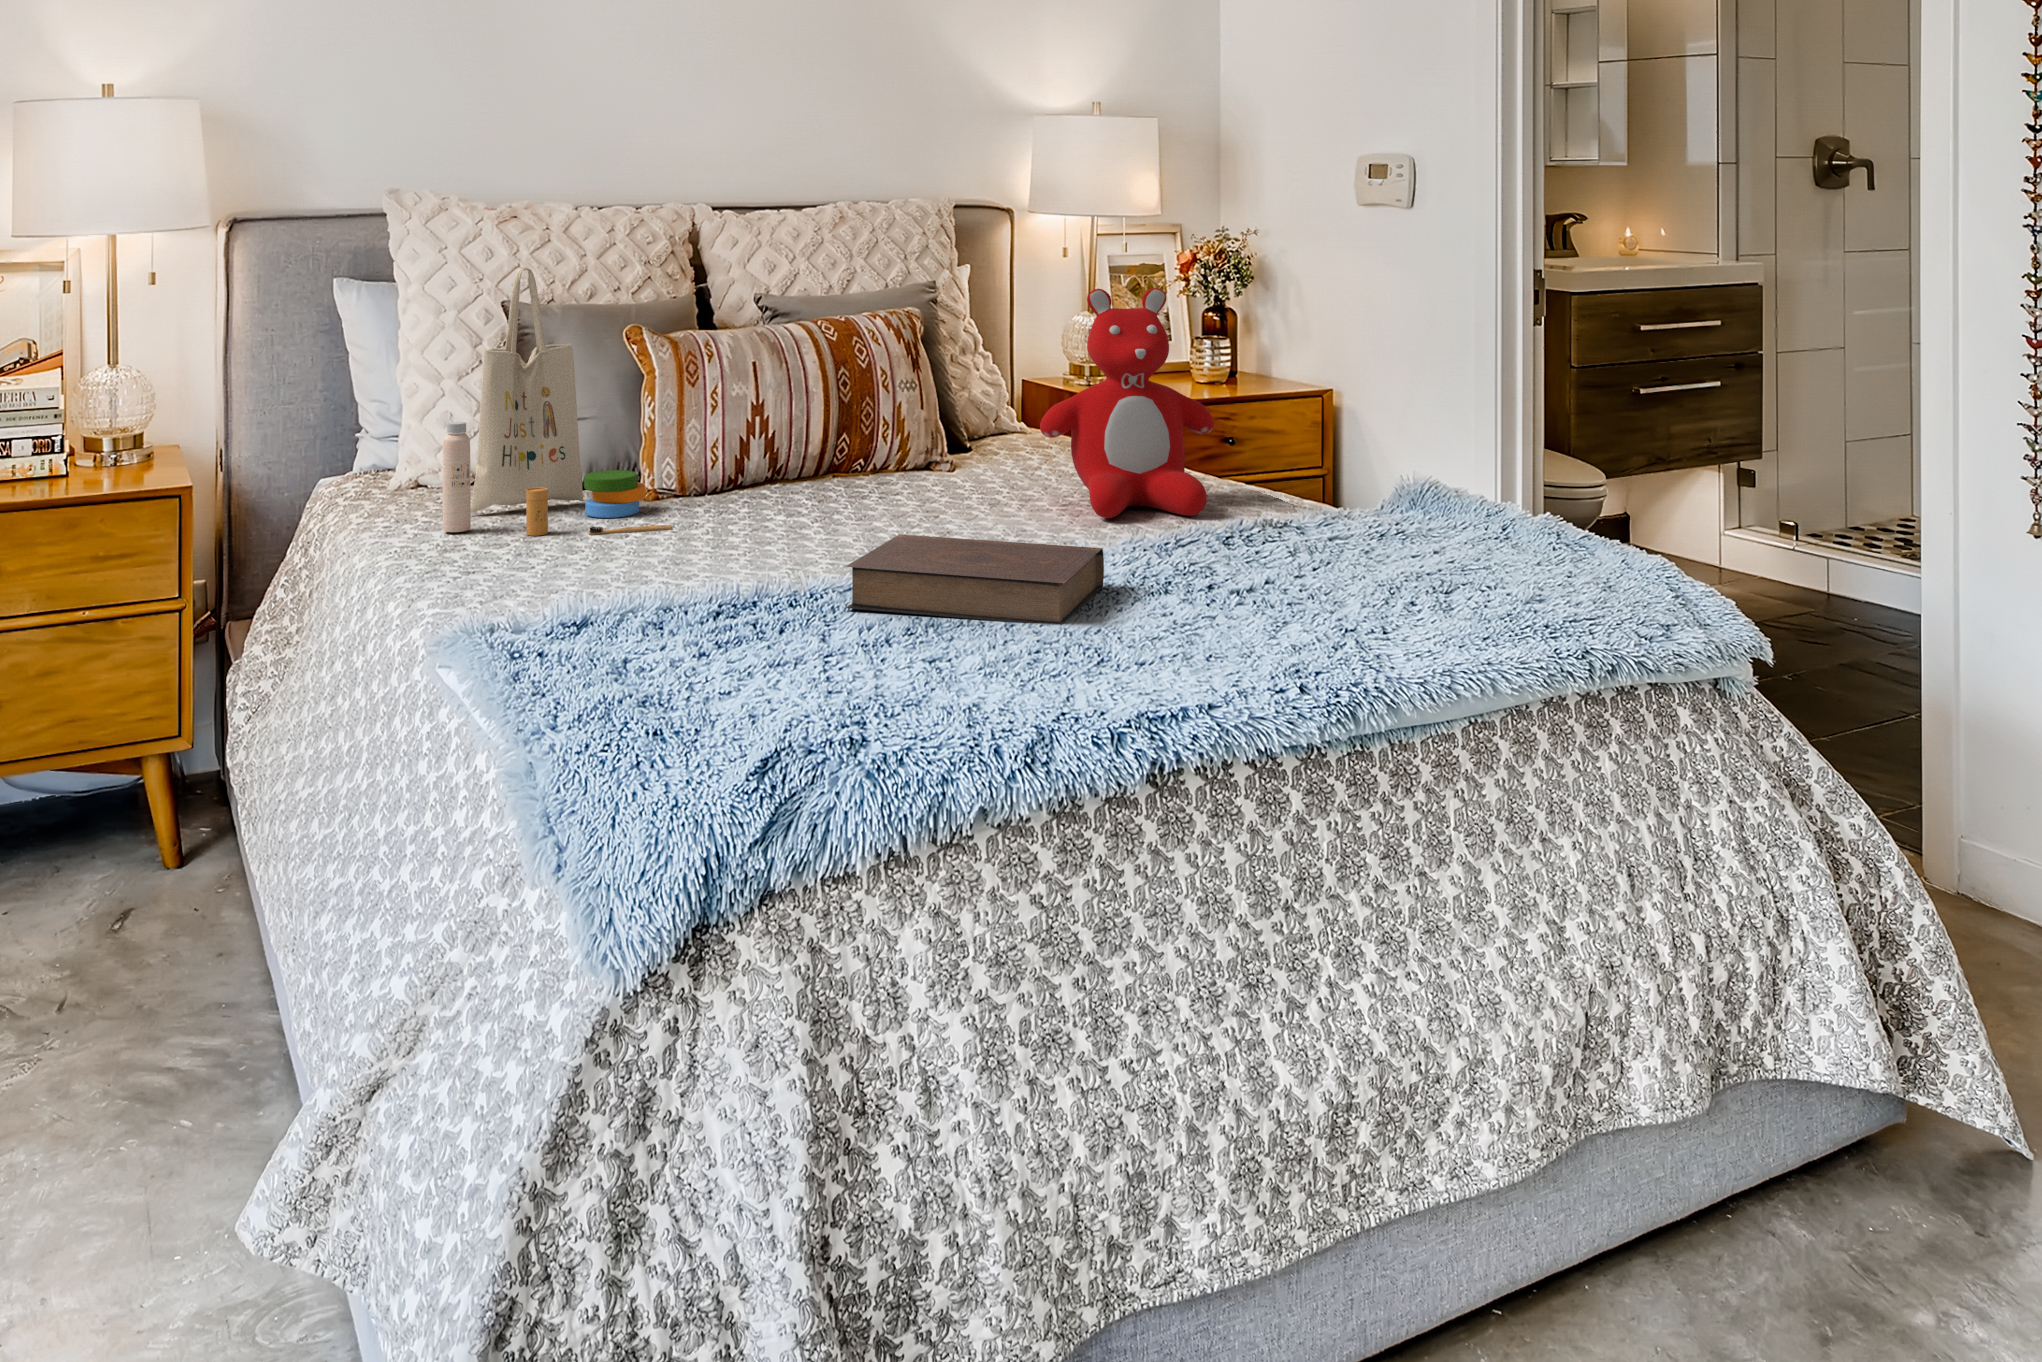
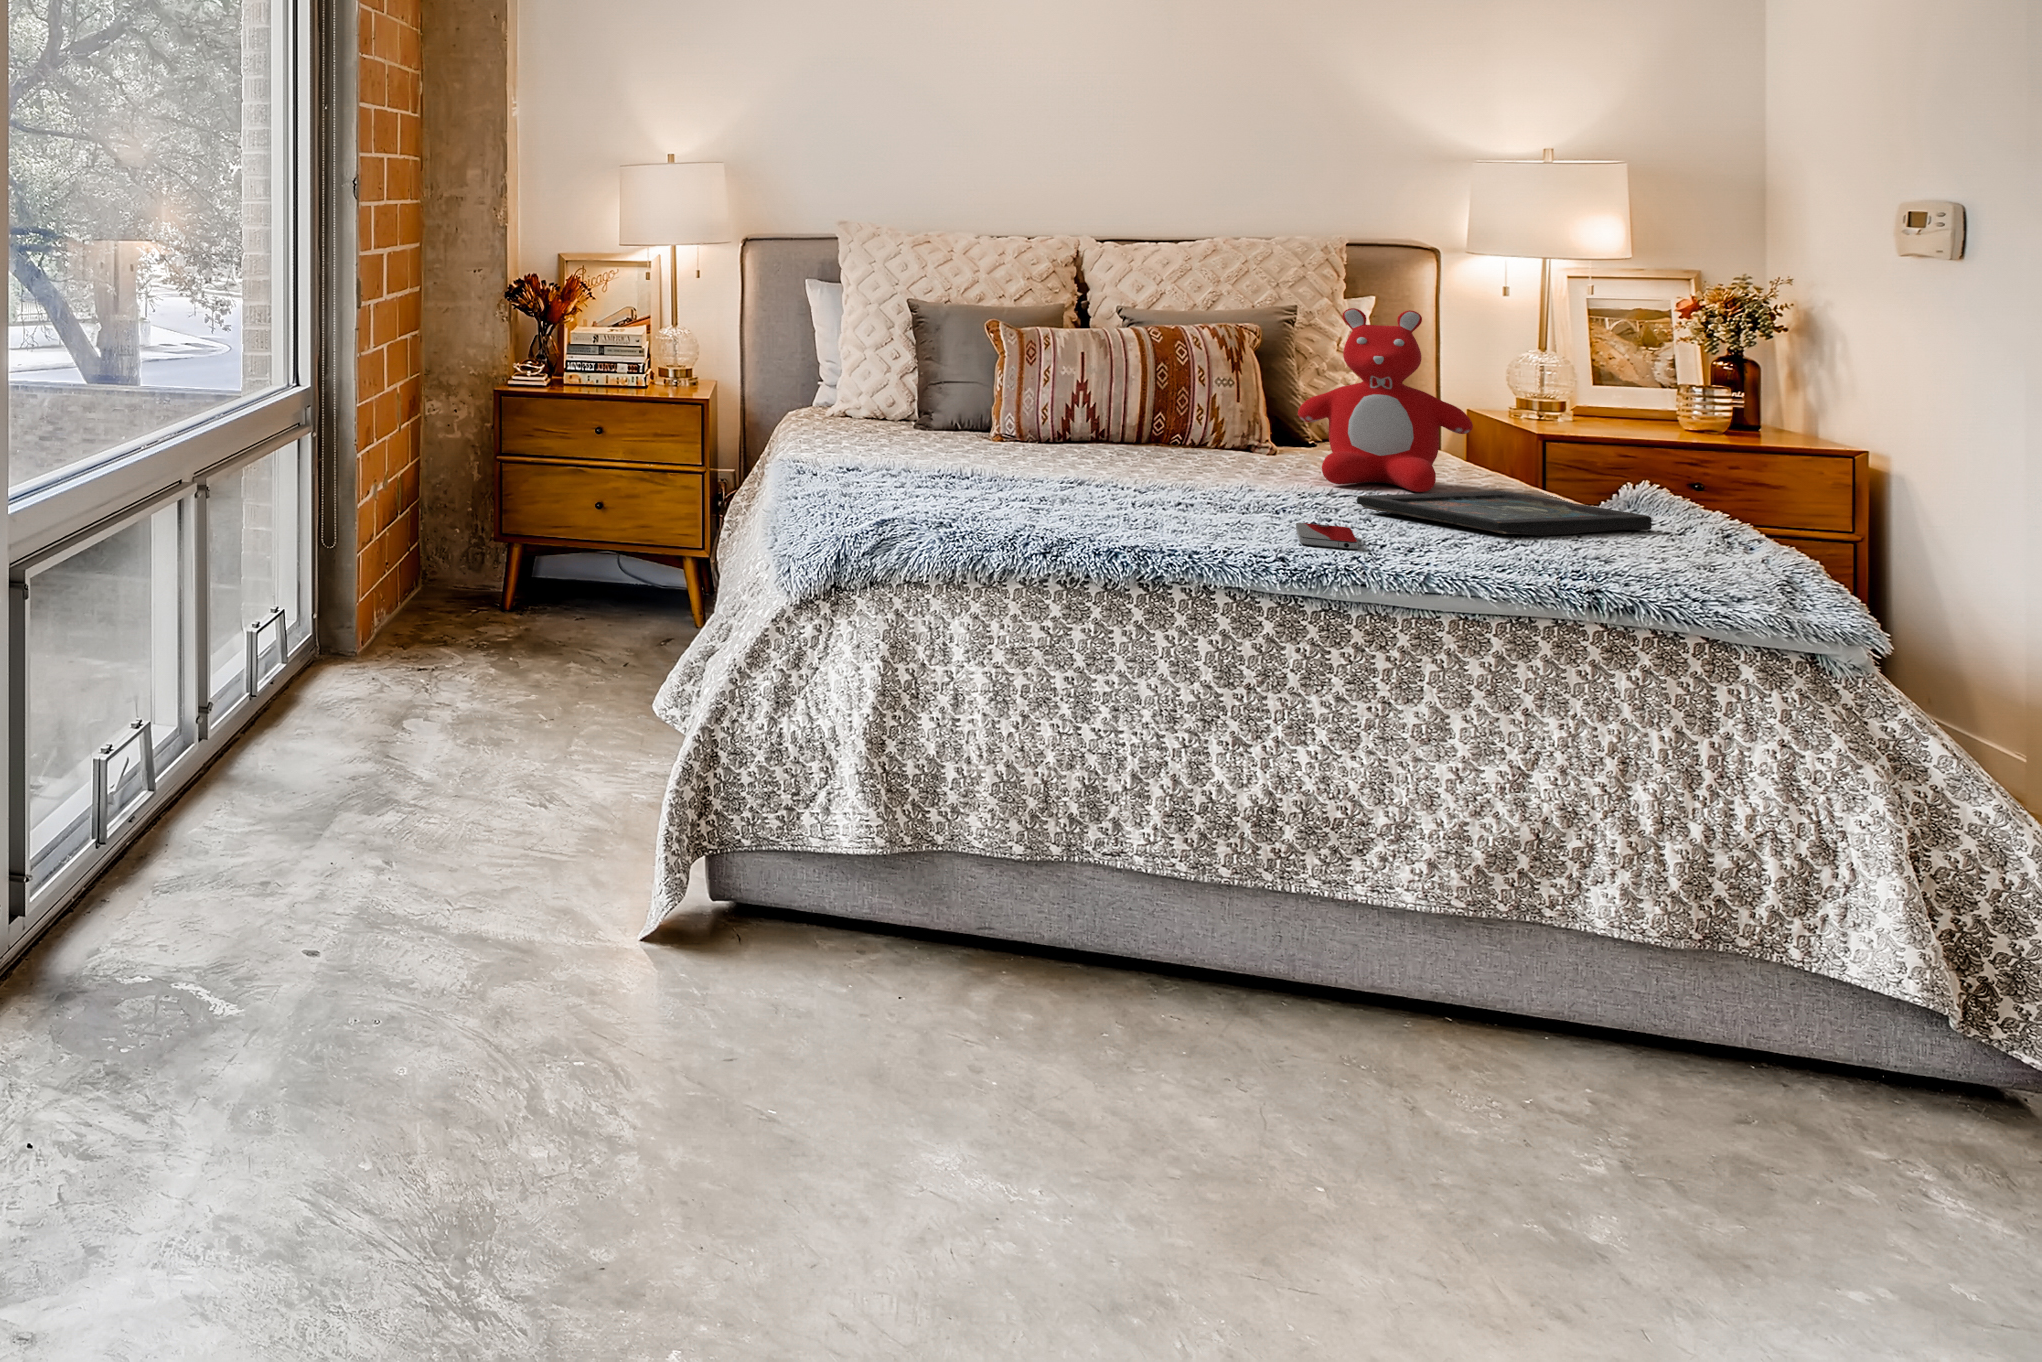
tote bag: present [443,268,672,536] -> none [842,274,991,453]
tray: none [1212,507,1465,583] -> present [1357,491,1652,535]
book: present [846,534,1104,625] -> none [1036,457,1247,514]
smartphone: none [1243,616,1360,665] -> present [1296,523,1358,550]

